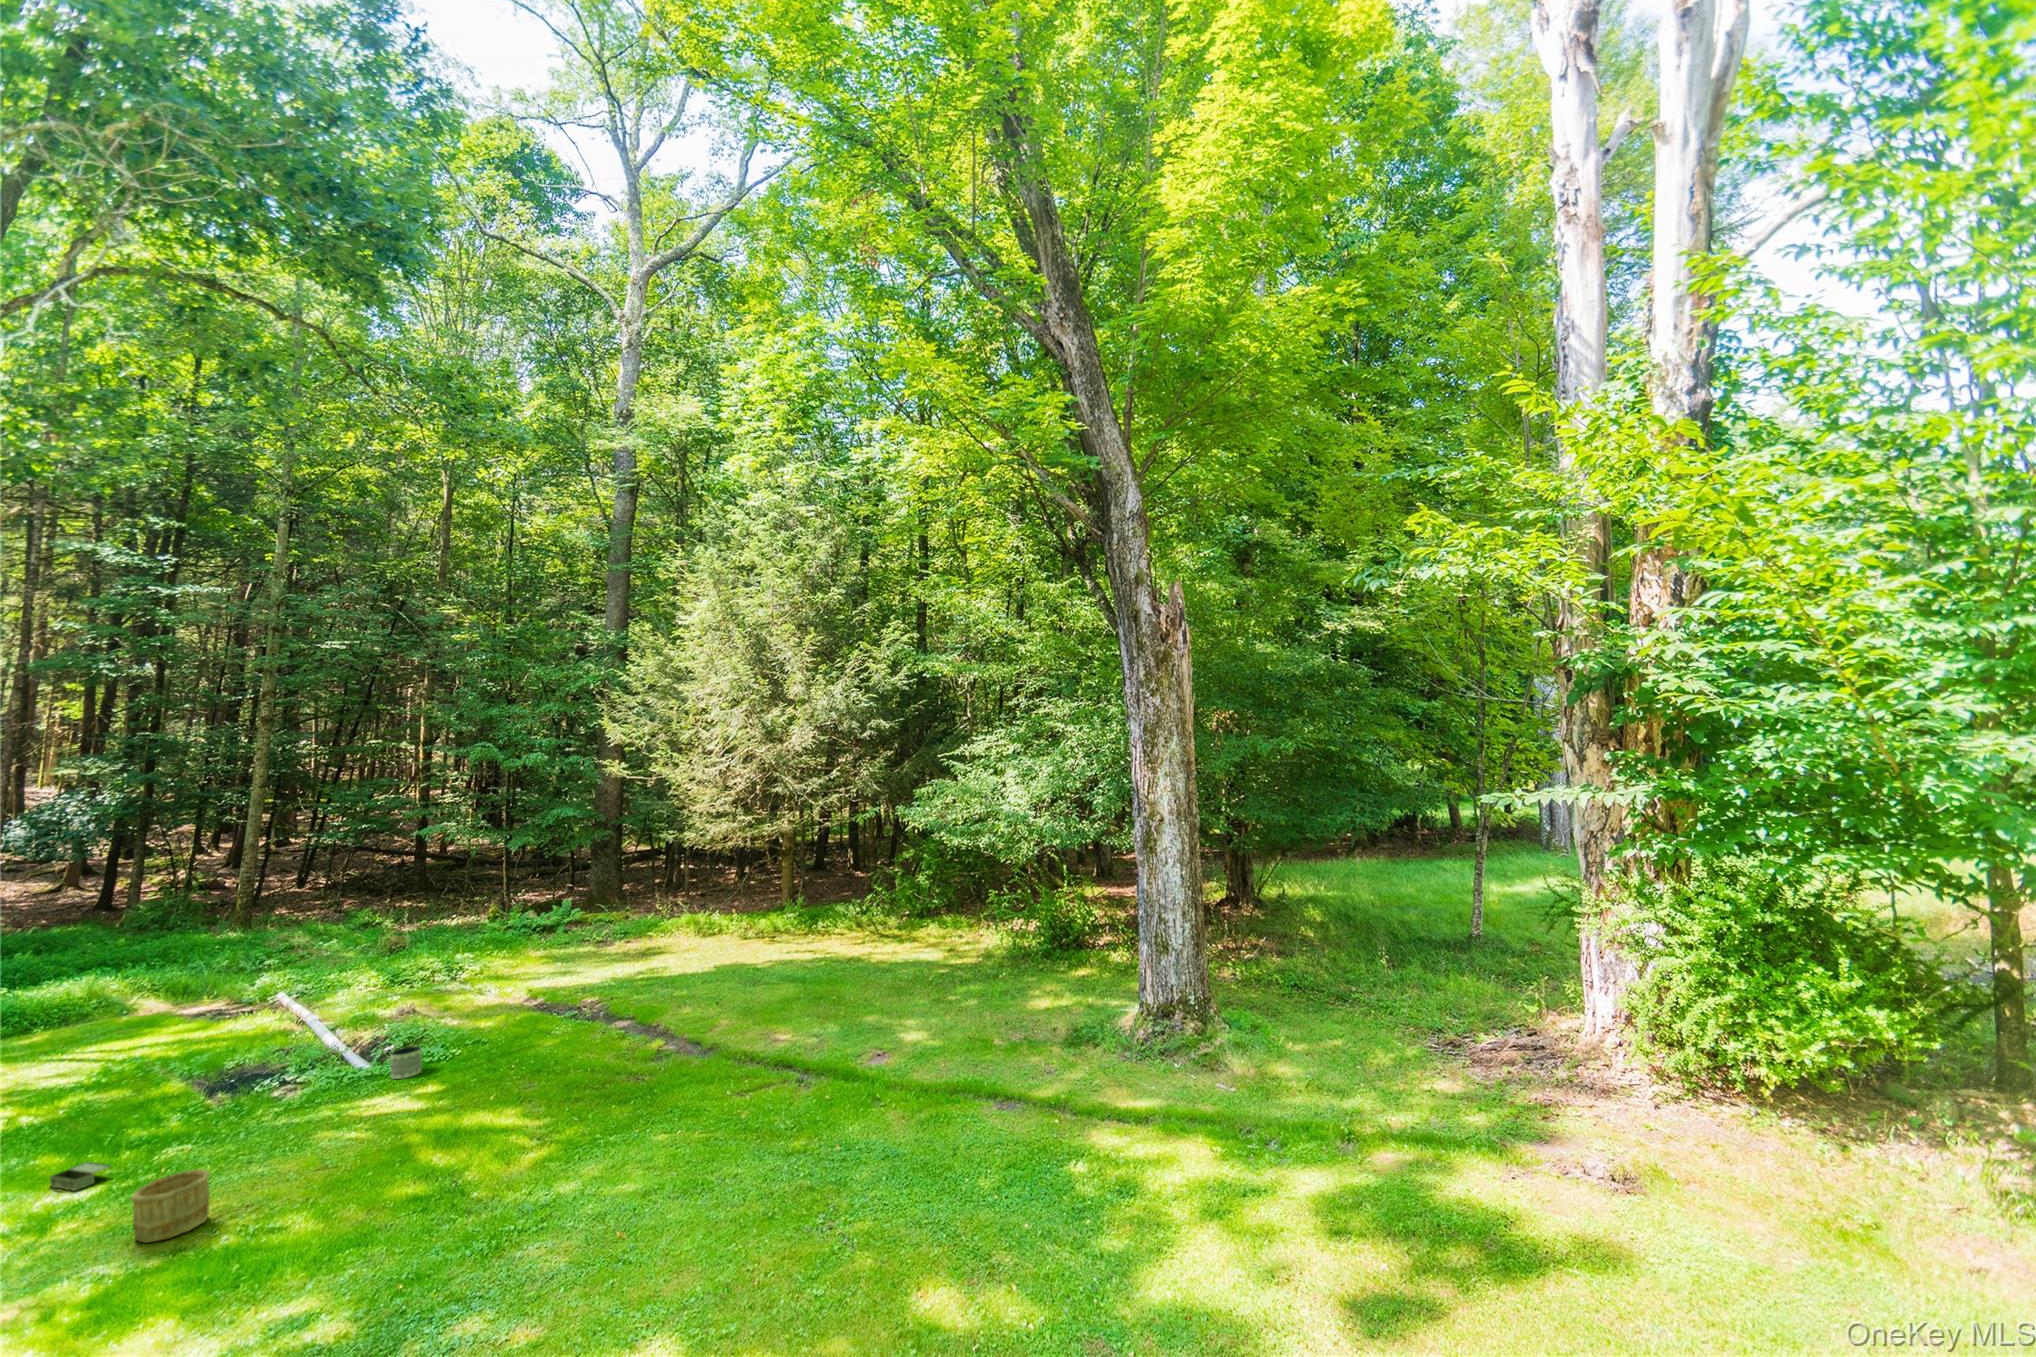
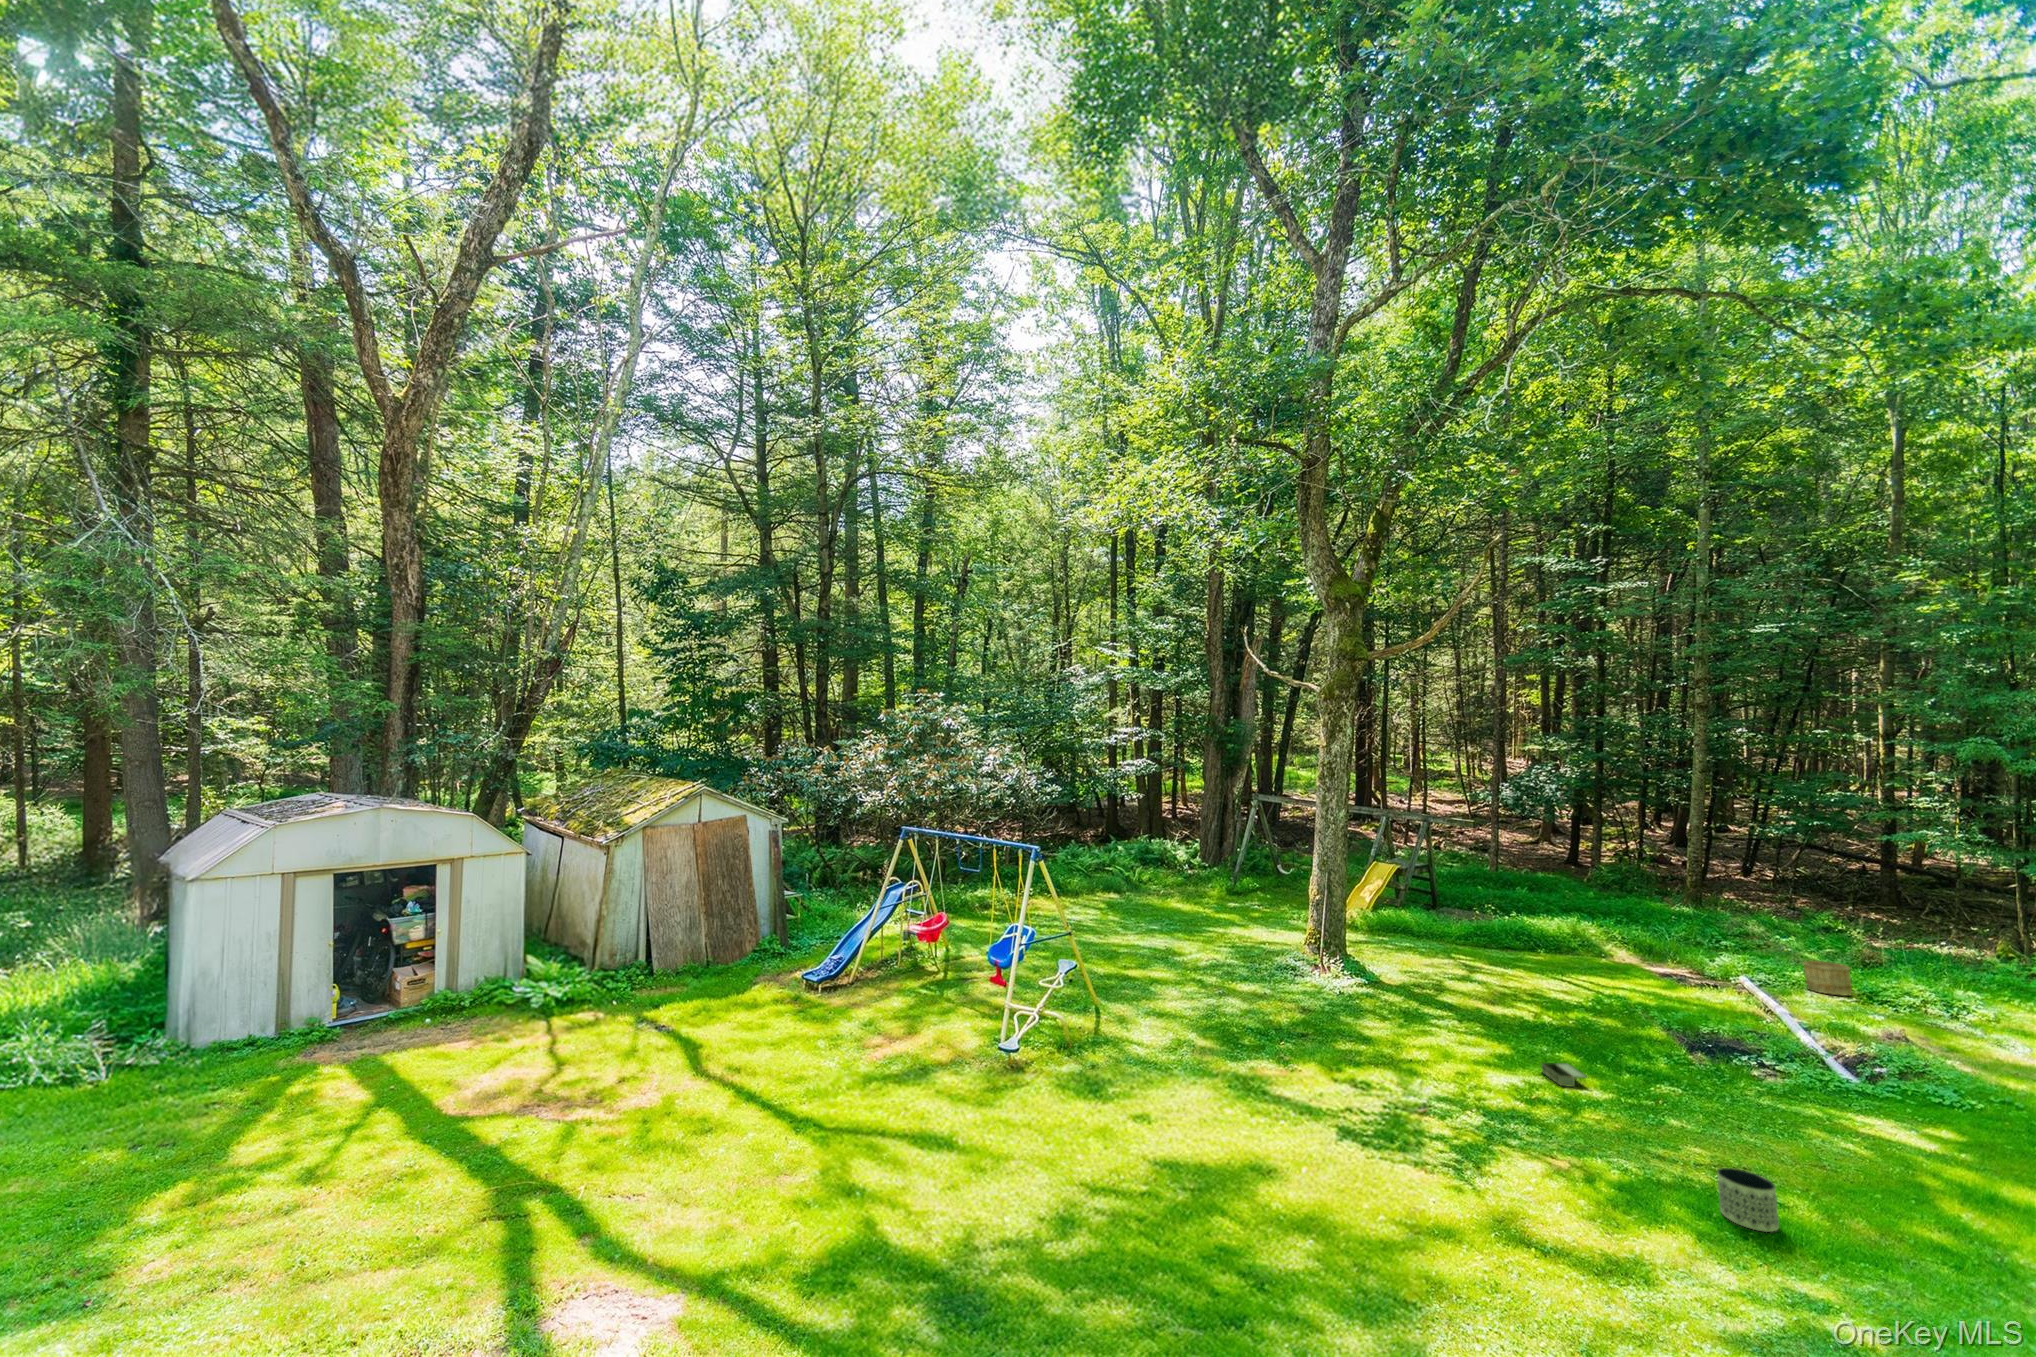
planter: present [390,1046,422,1079] -> present [1717,1168,1779,1232]
wooden bucket: present [131,1169,210,1243] -> present [1803,961,1852,995]

